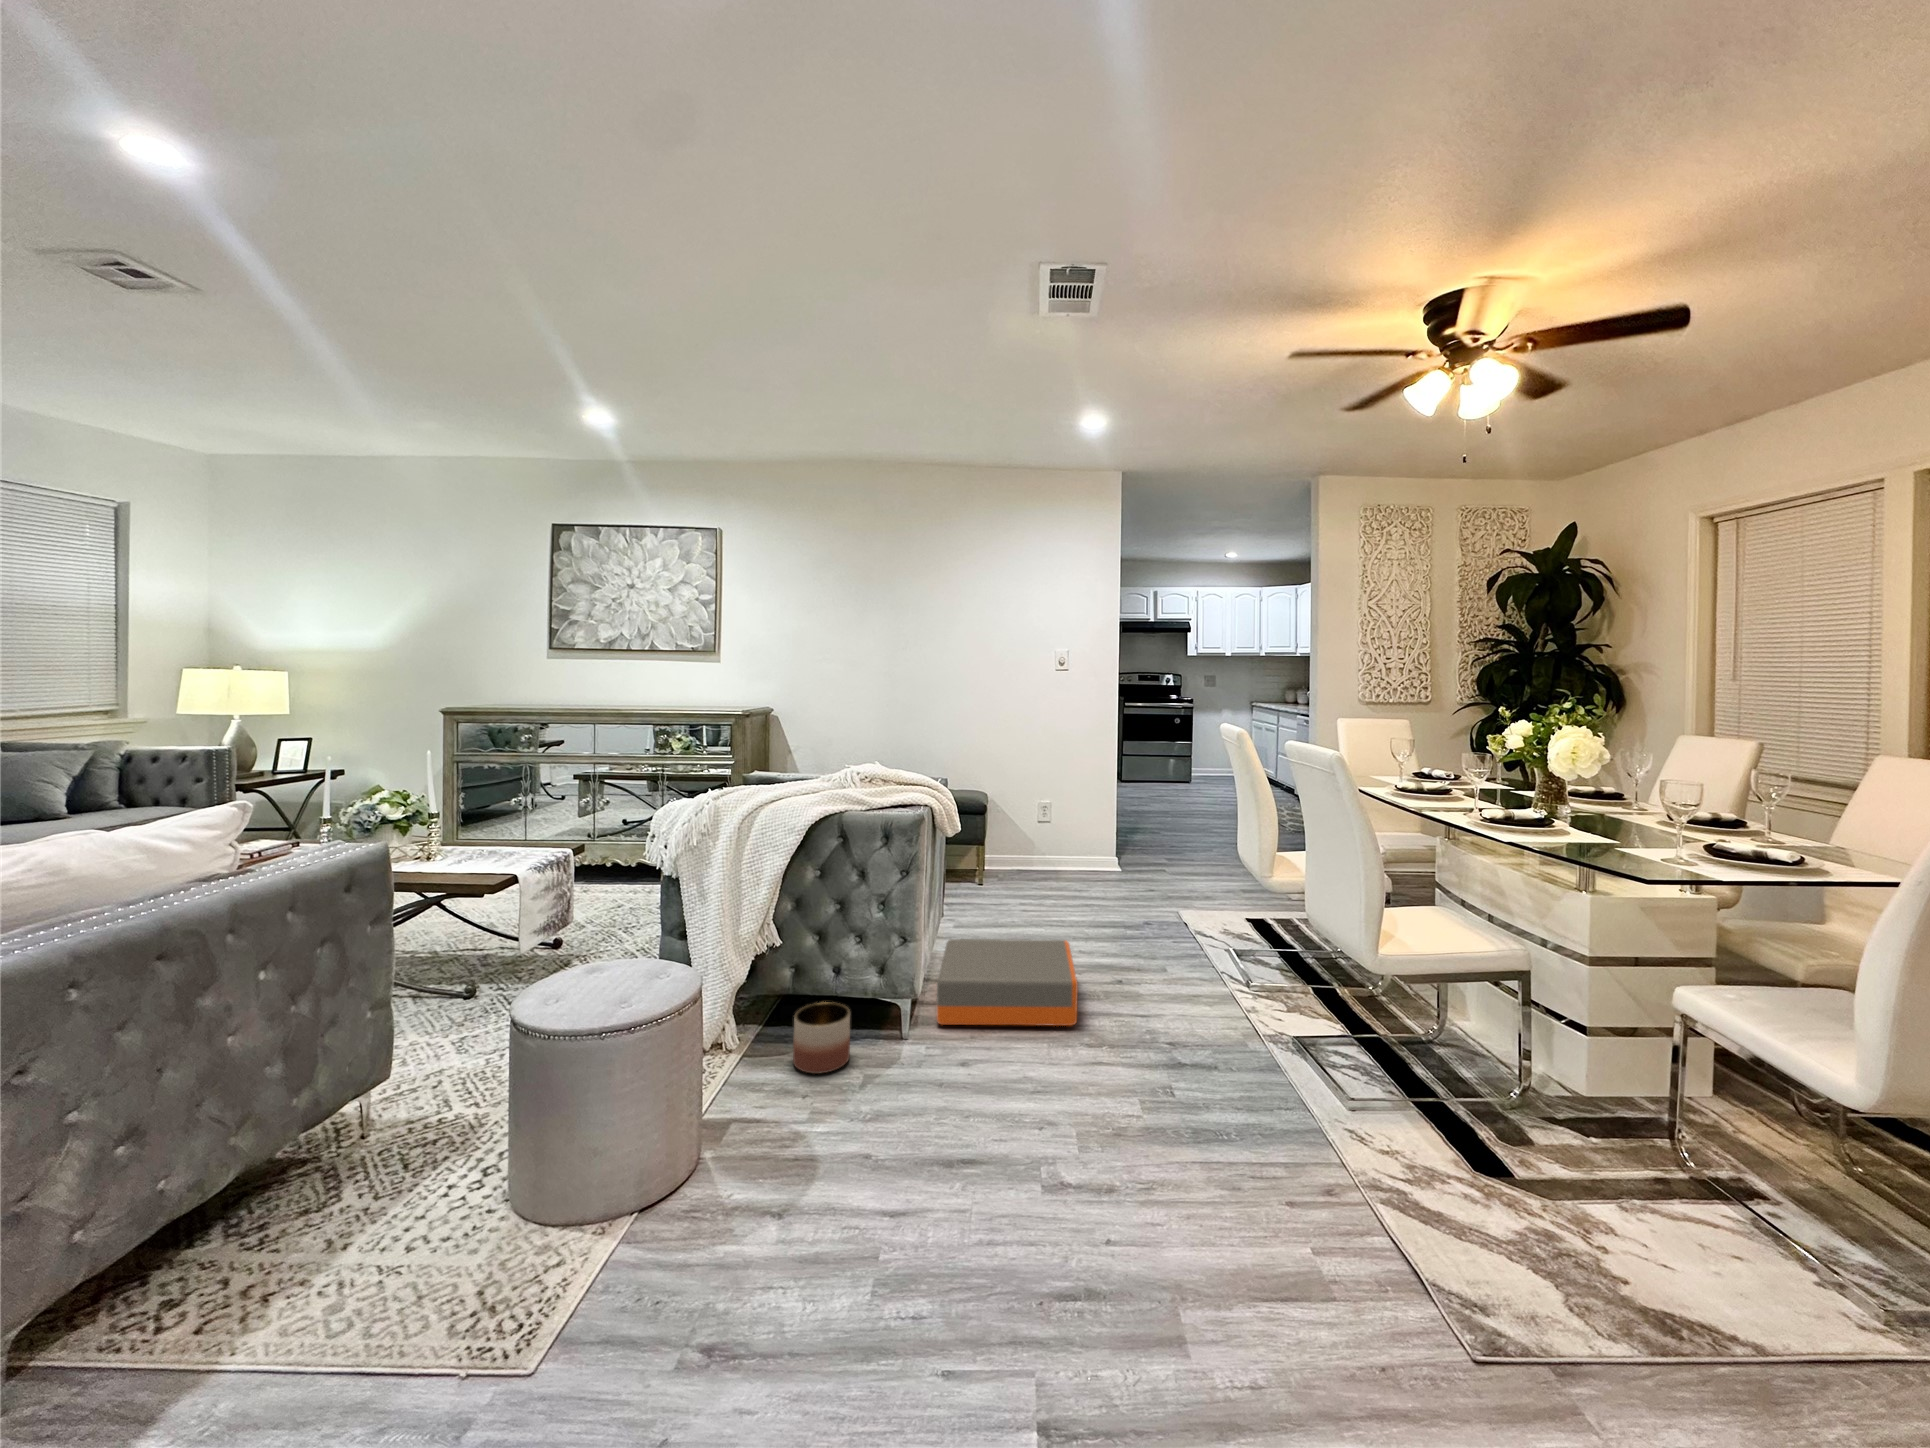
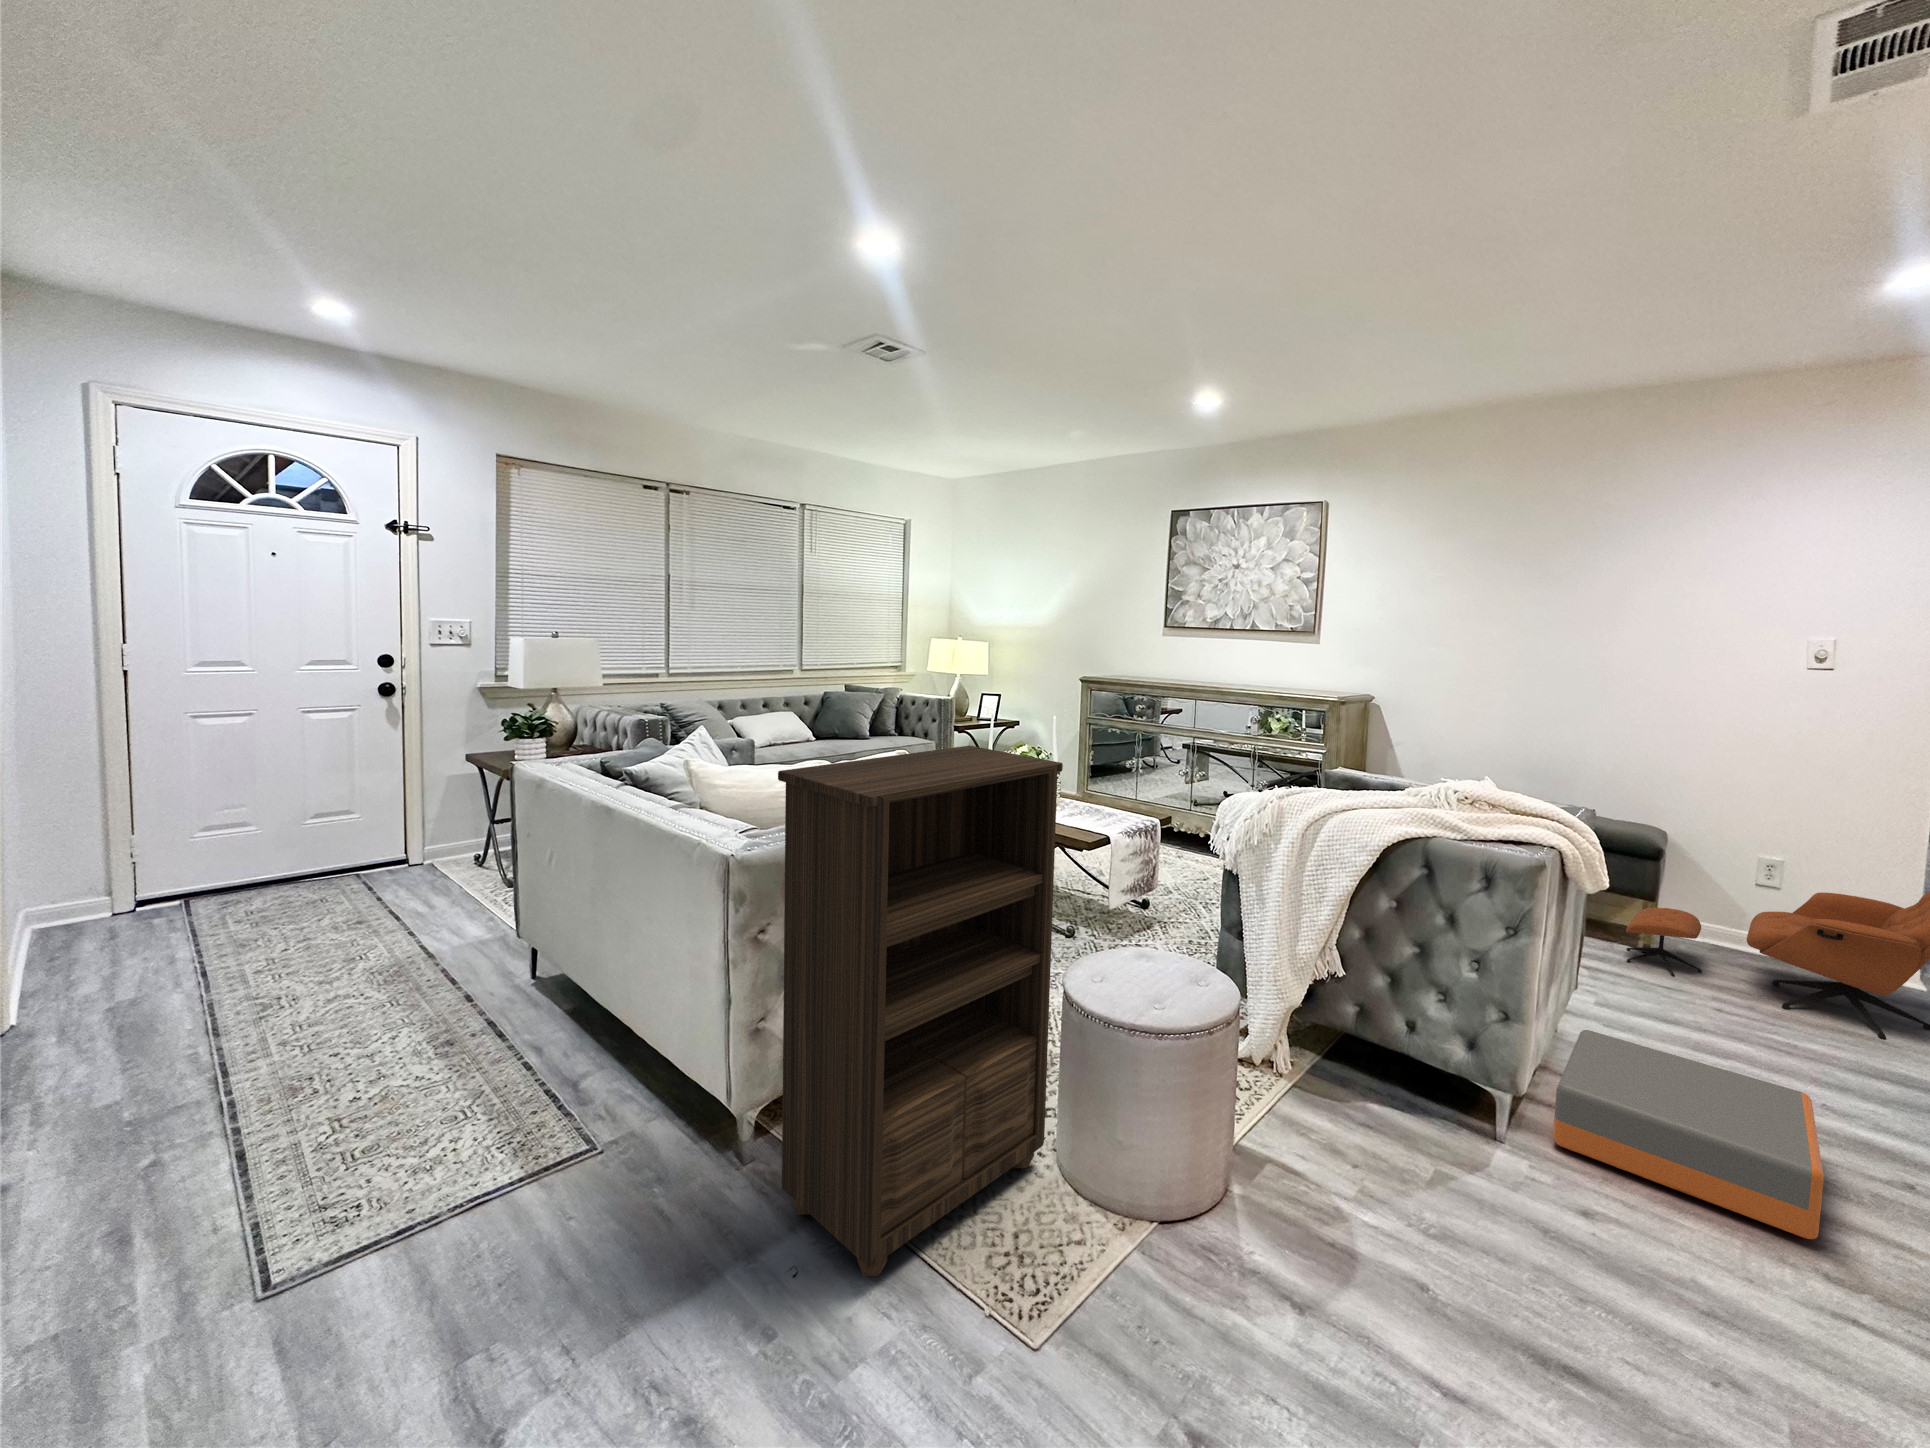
lounge chair: none [966,773,1136,902] -> present [1626,891,1930,1039]
bookshelf: none [70,782,504,1434] -> present [778,745,1063,1276]
planter: present [793,1002,850,1074] -> none [1348,1058,1424,1150]

